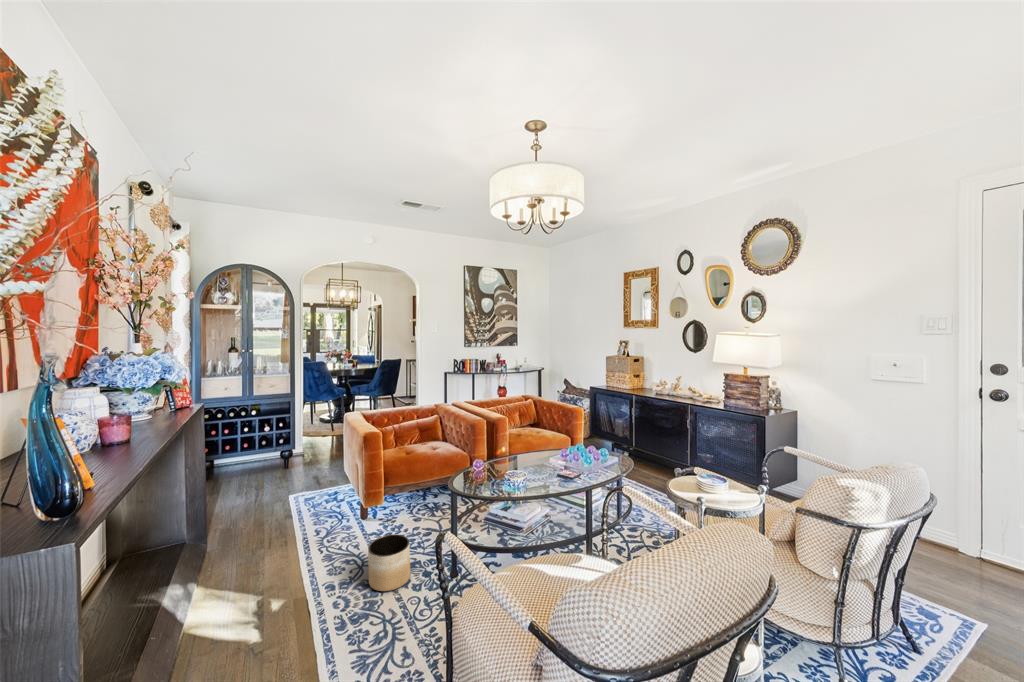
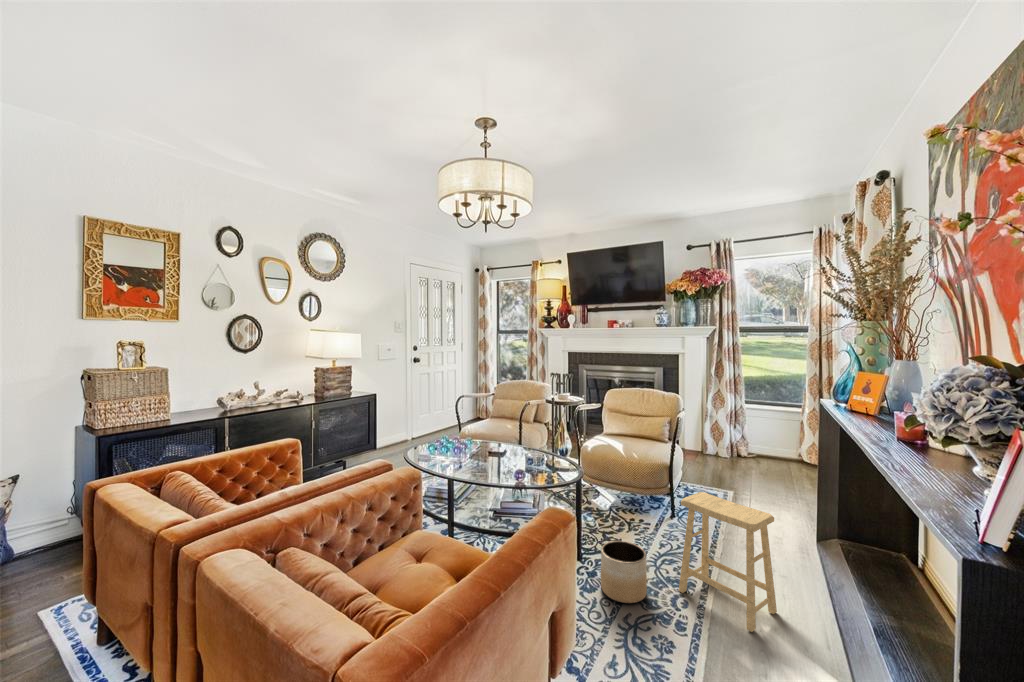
footstool: none [247,525,350,660] -> present [679,492,777,632]

